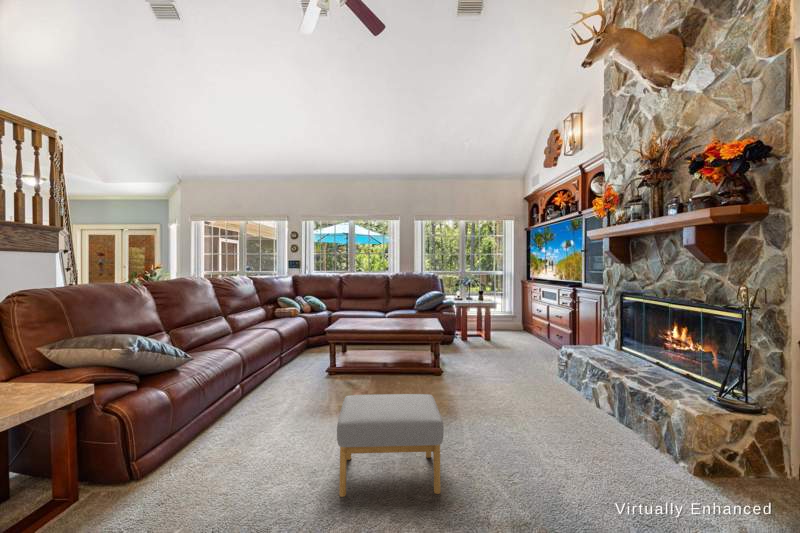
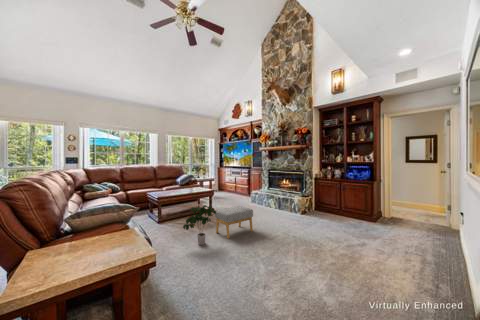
potted plant: none [215,380,314,492] -> present [183,205,216,245]

